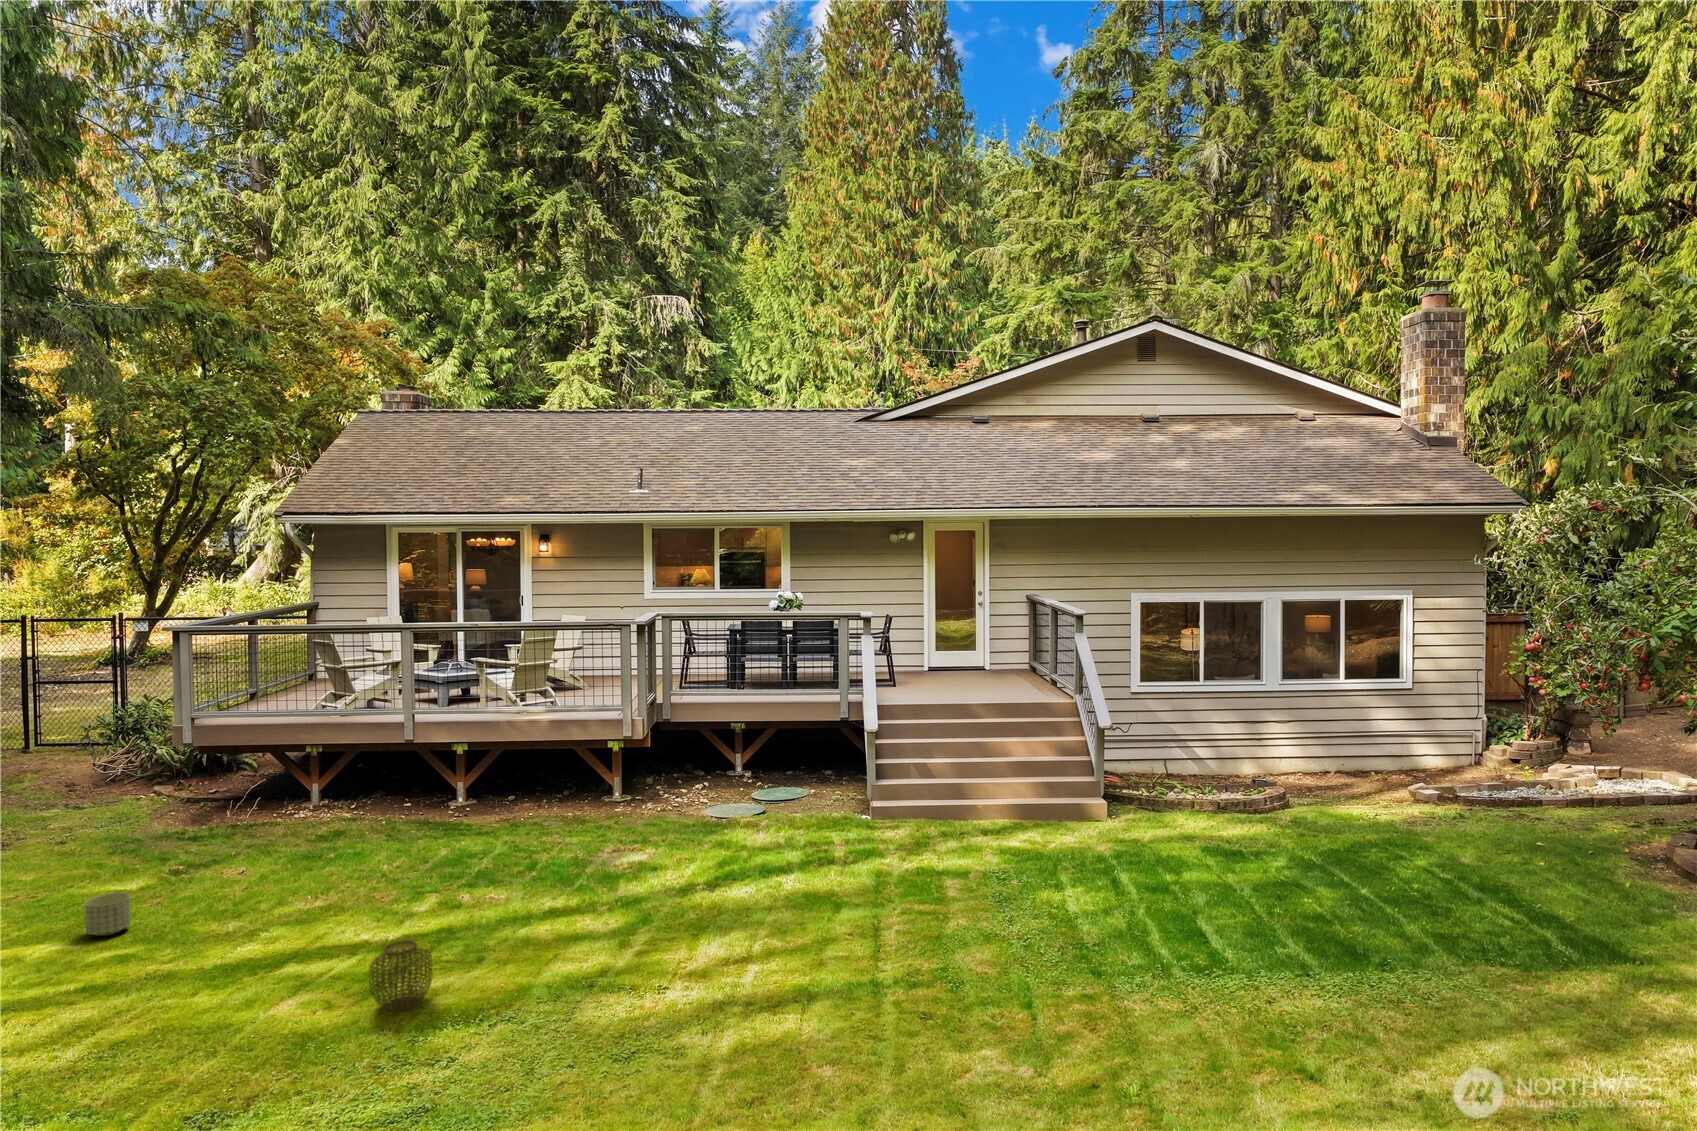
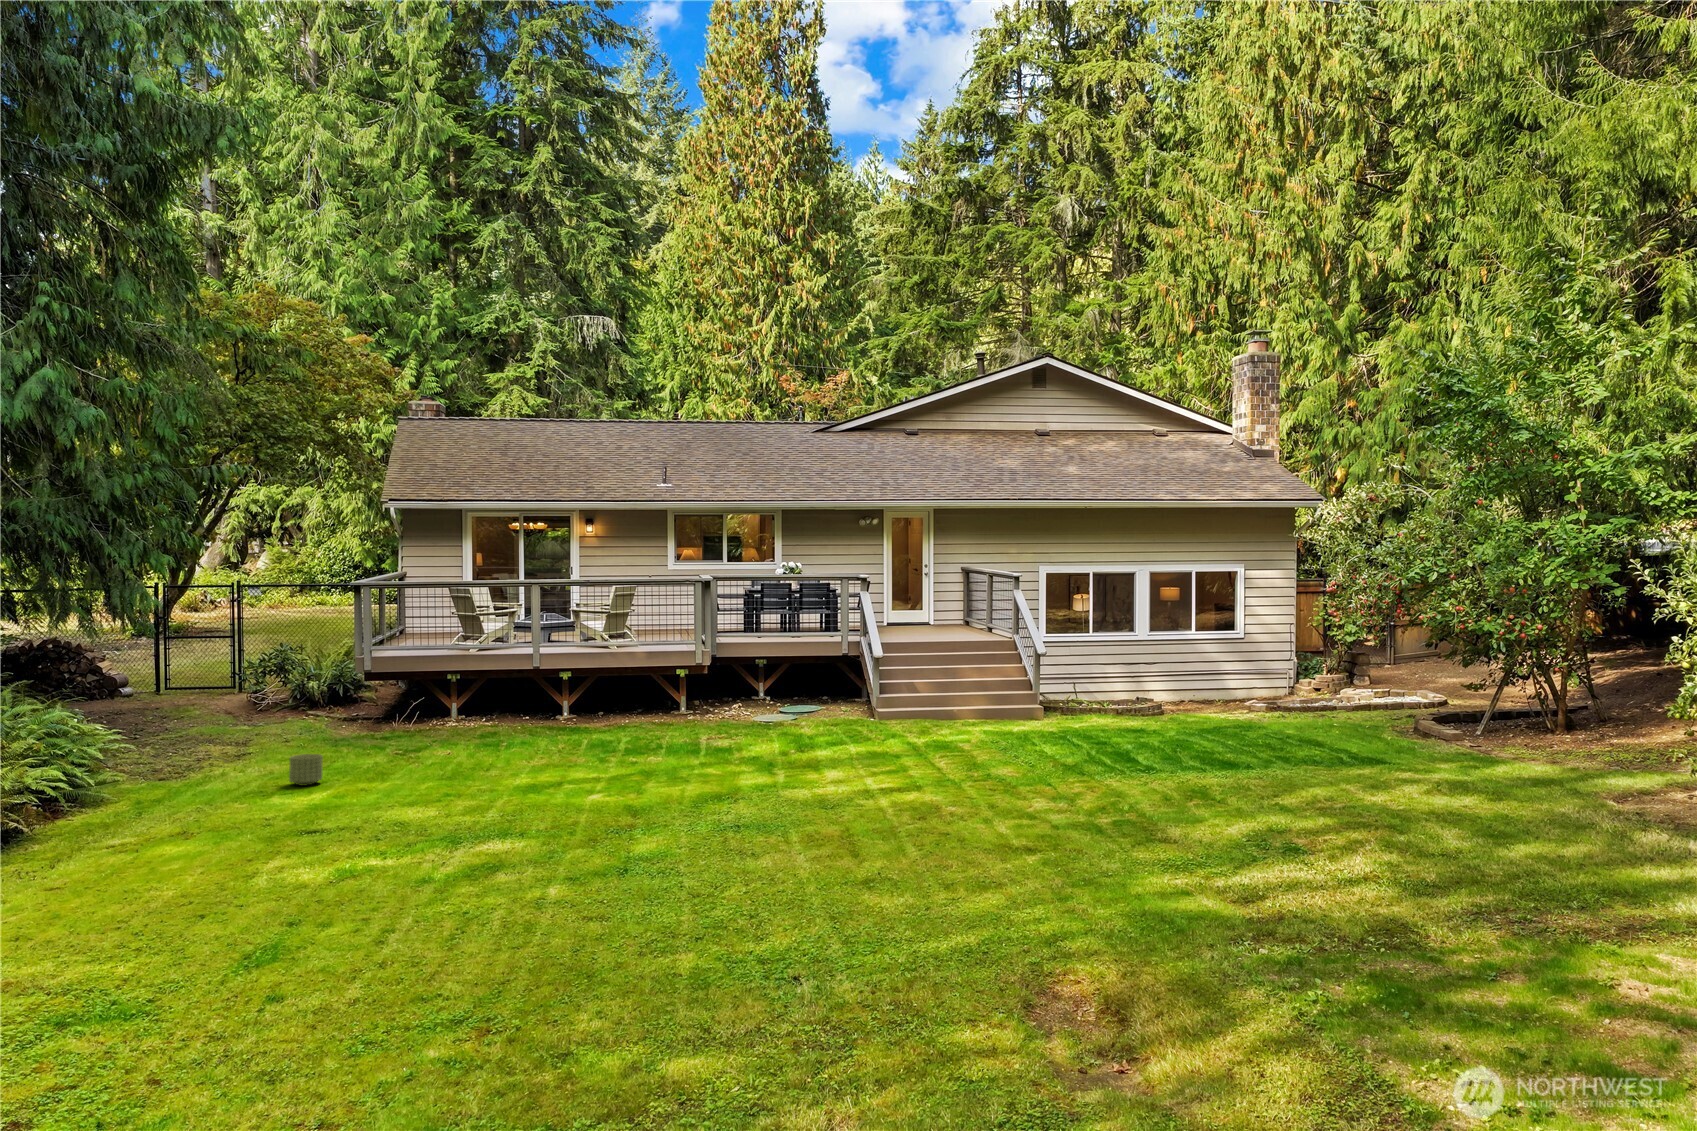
woven basket: present [369,940,432,1012] -> none [581,756,624,804]

